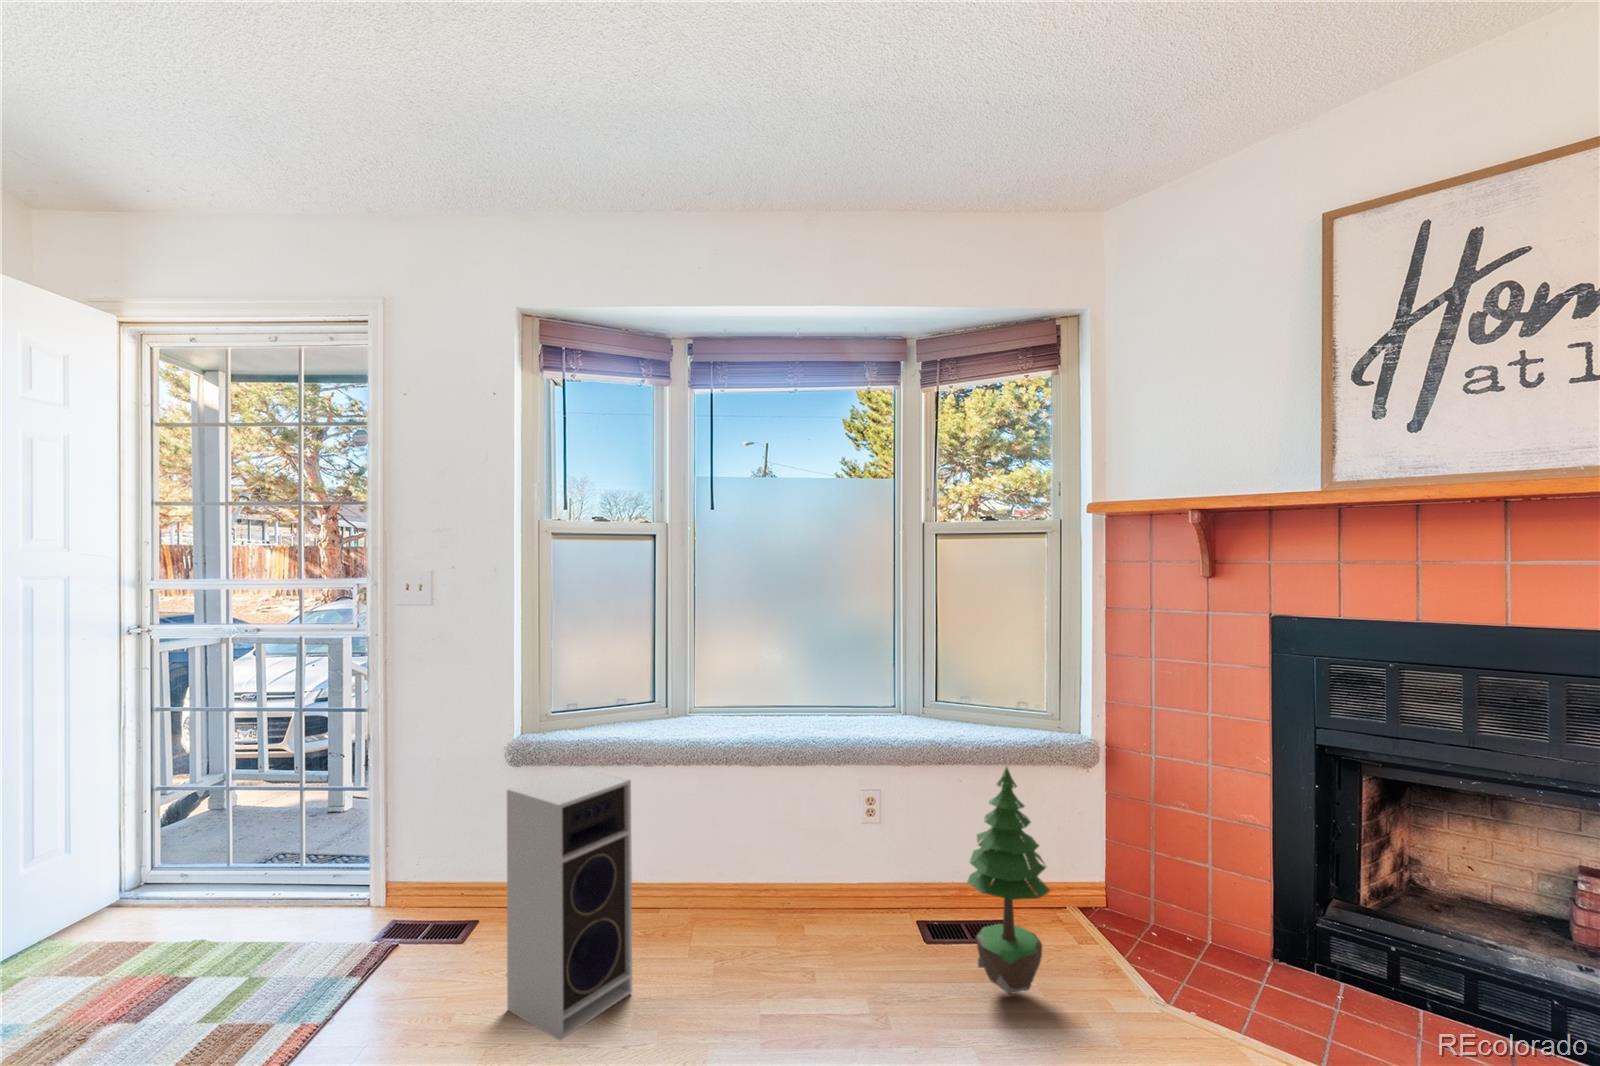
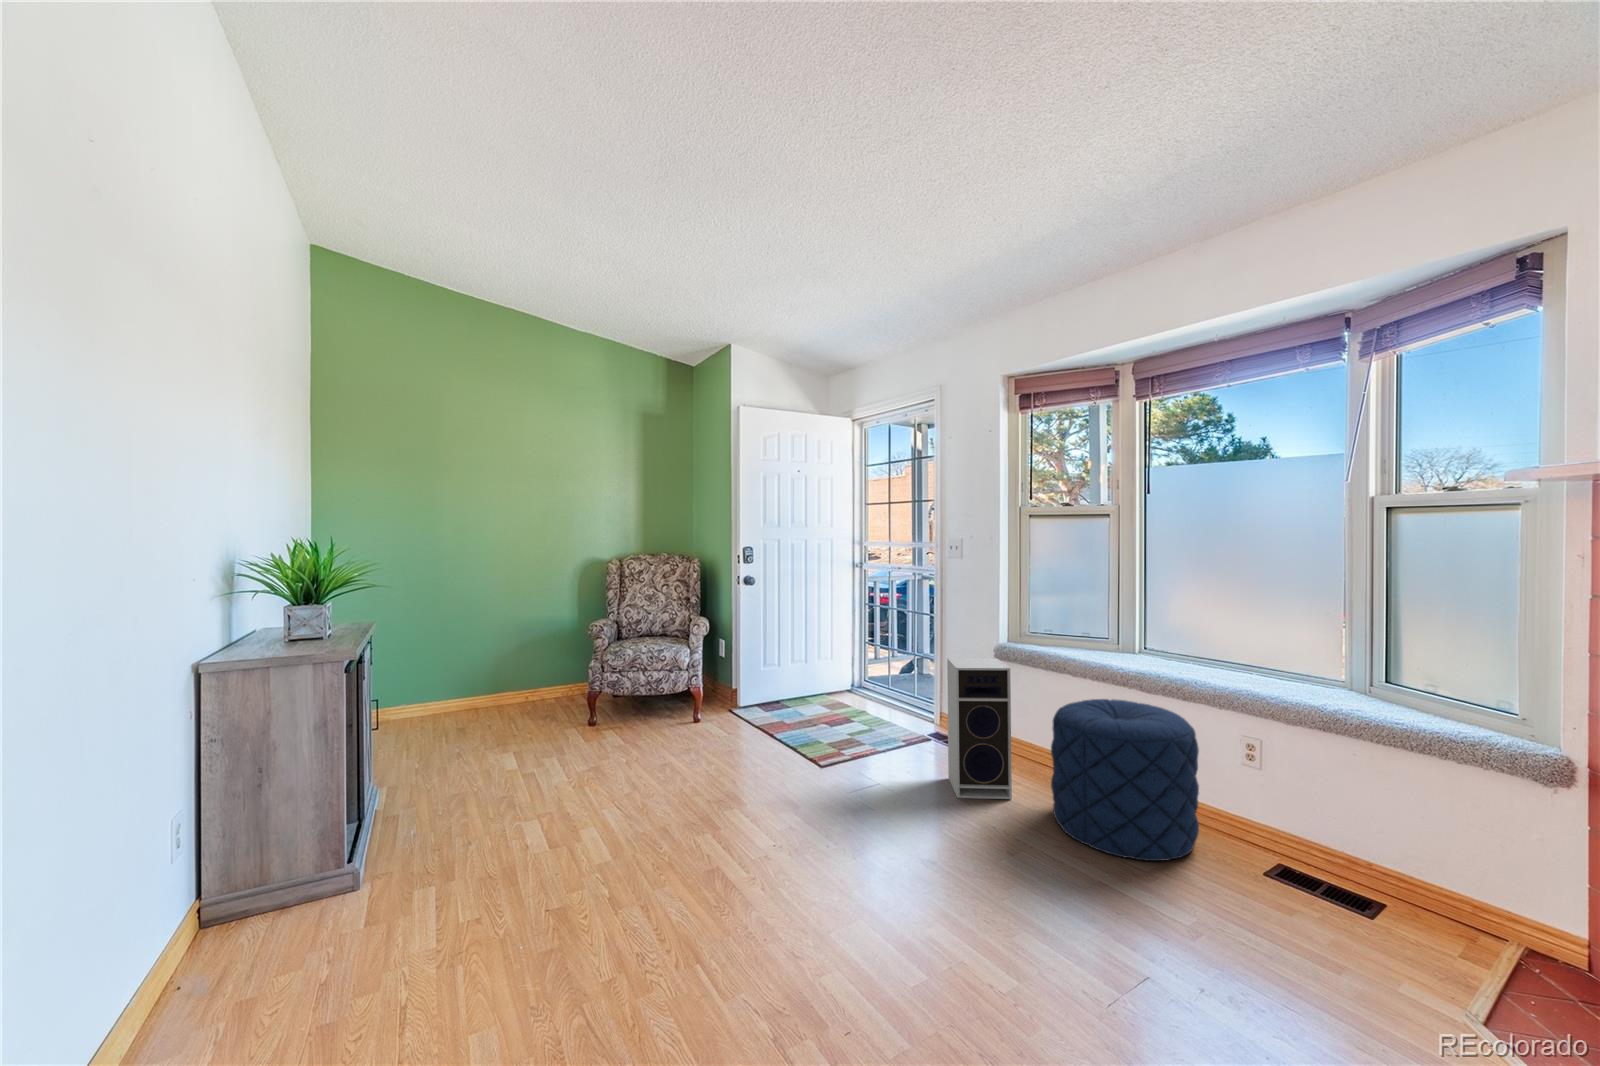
potted tree: present [967,767,1050,994] -> none [1249,723,1347,937]
pouf: none [694,780,868,1010] -> present [1051,699,1199,861]

